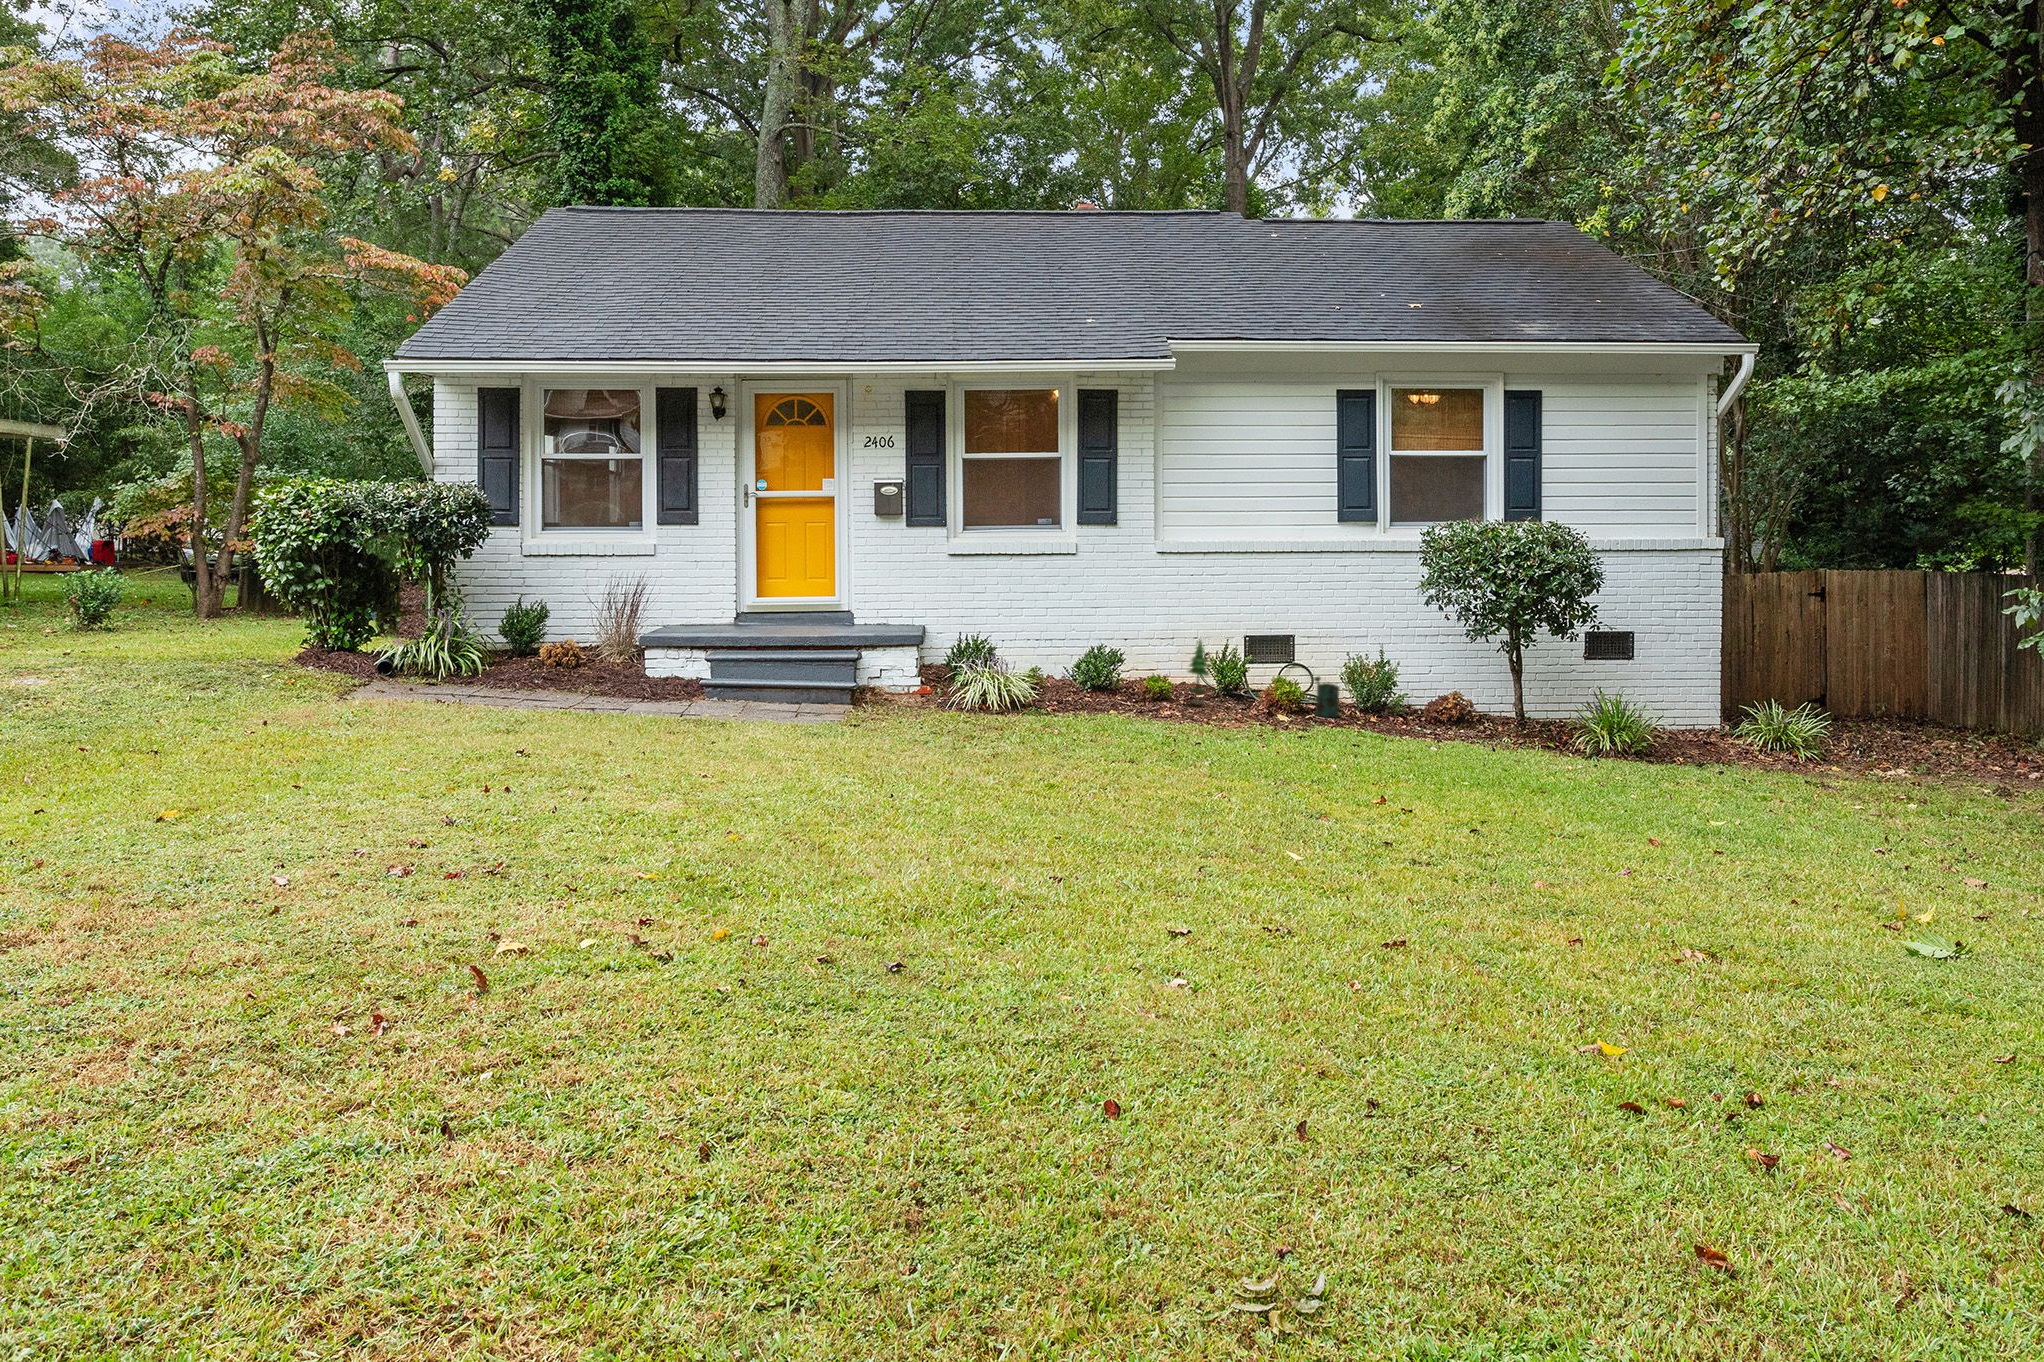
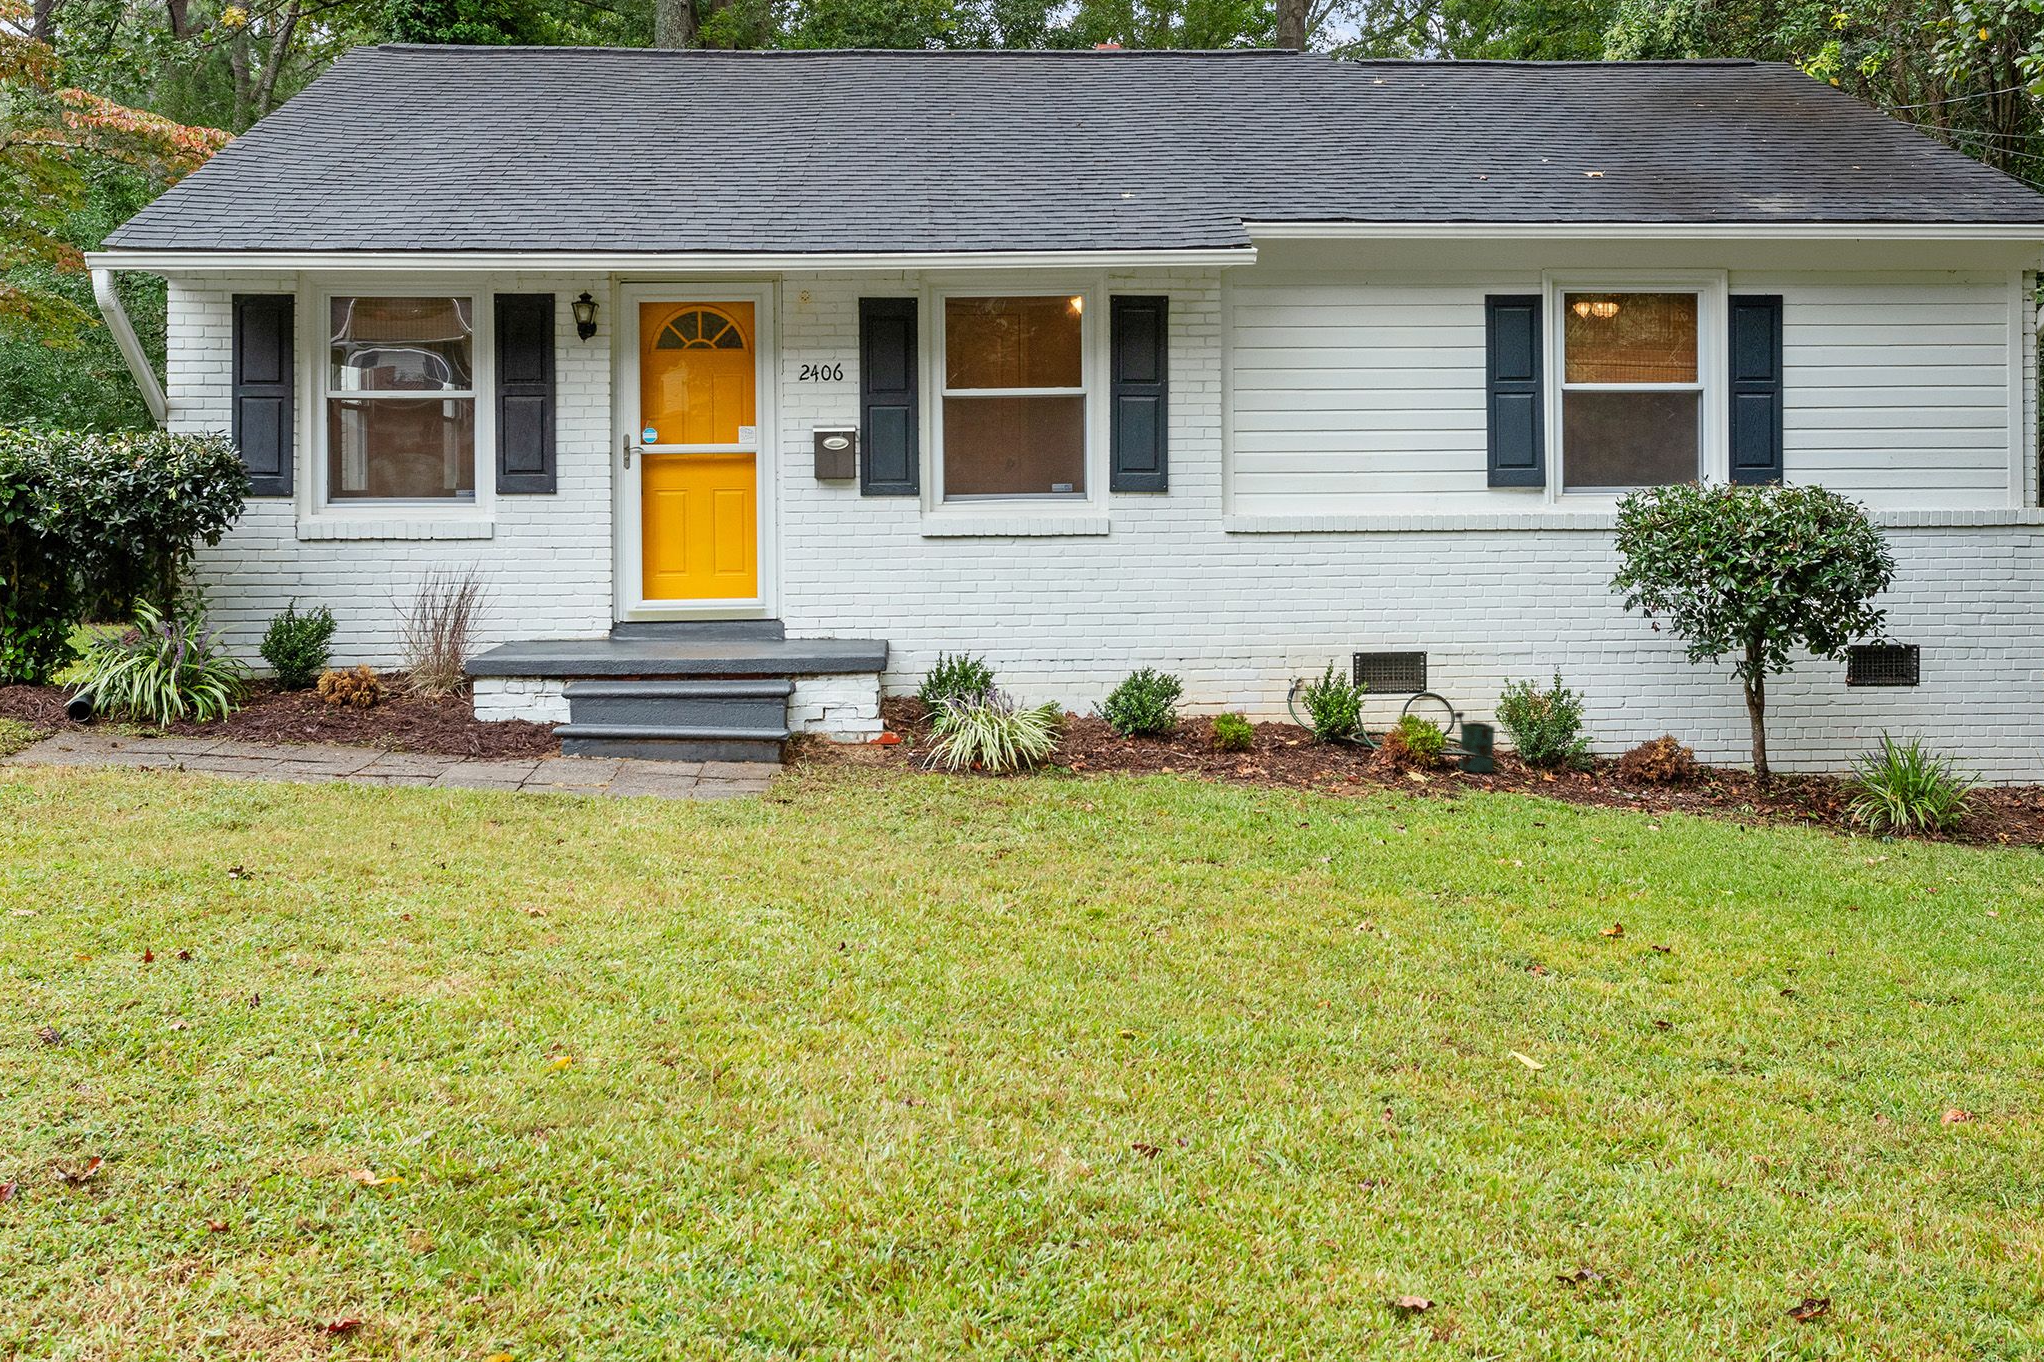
potted tree: present [1188,639,1210,705] -> none [1270,656,1305,755]

